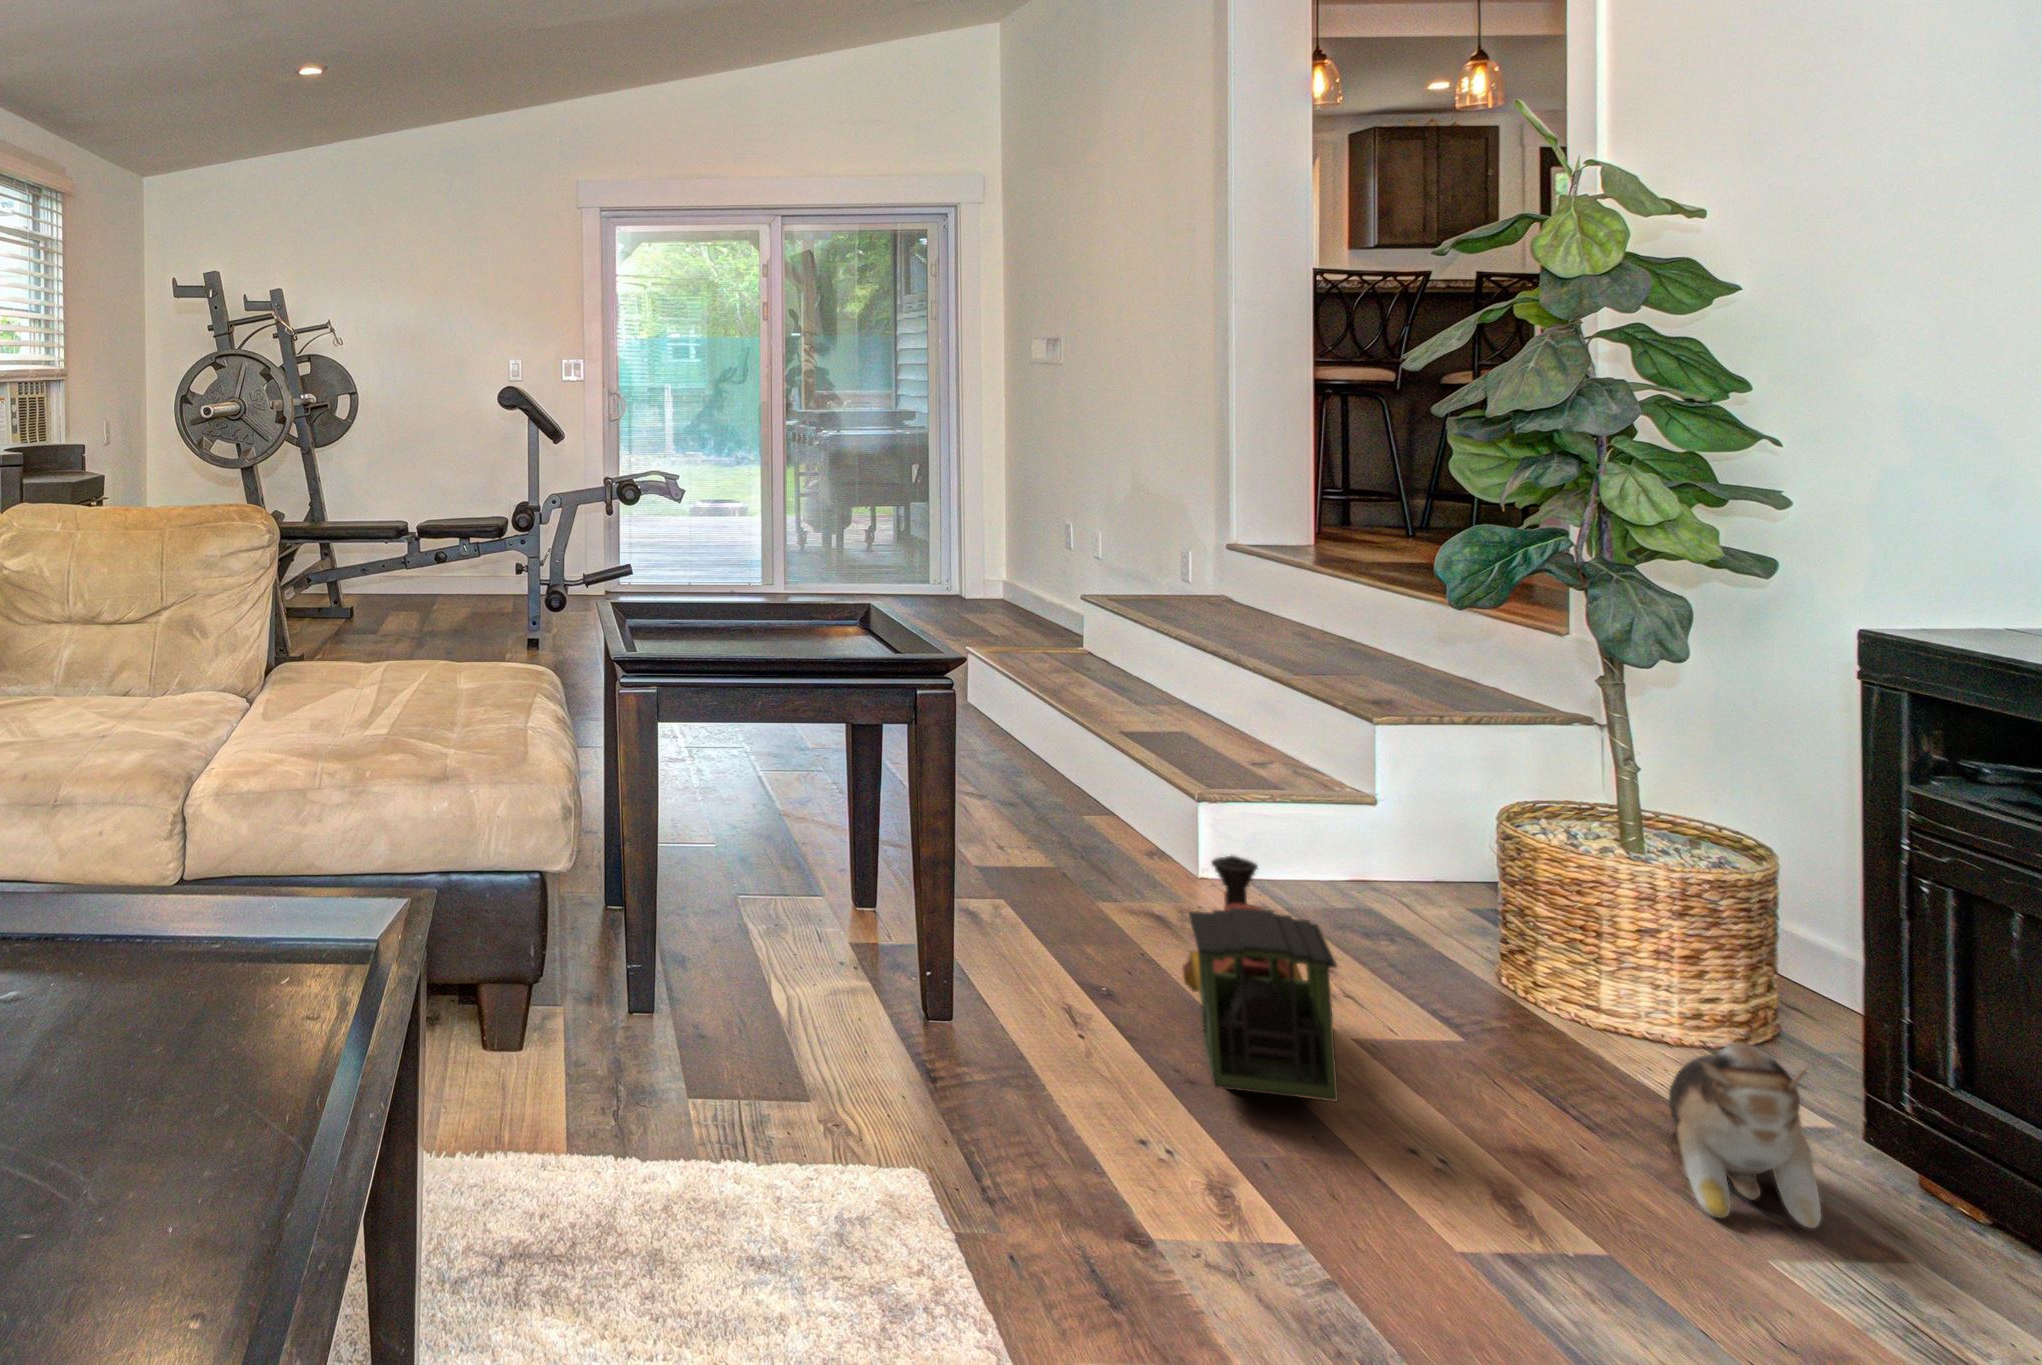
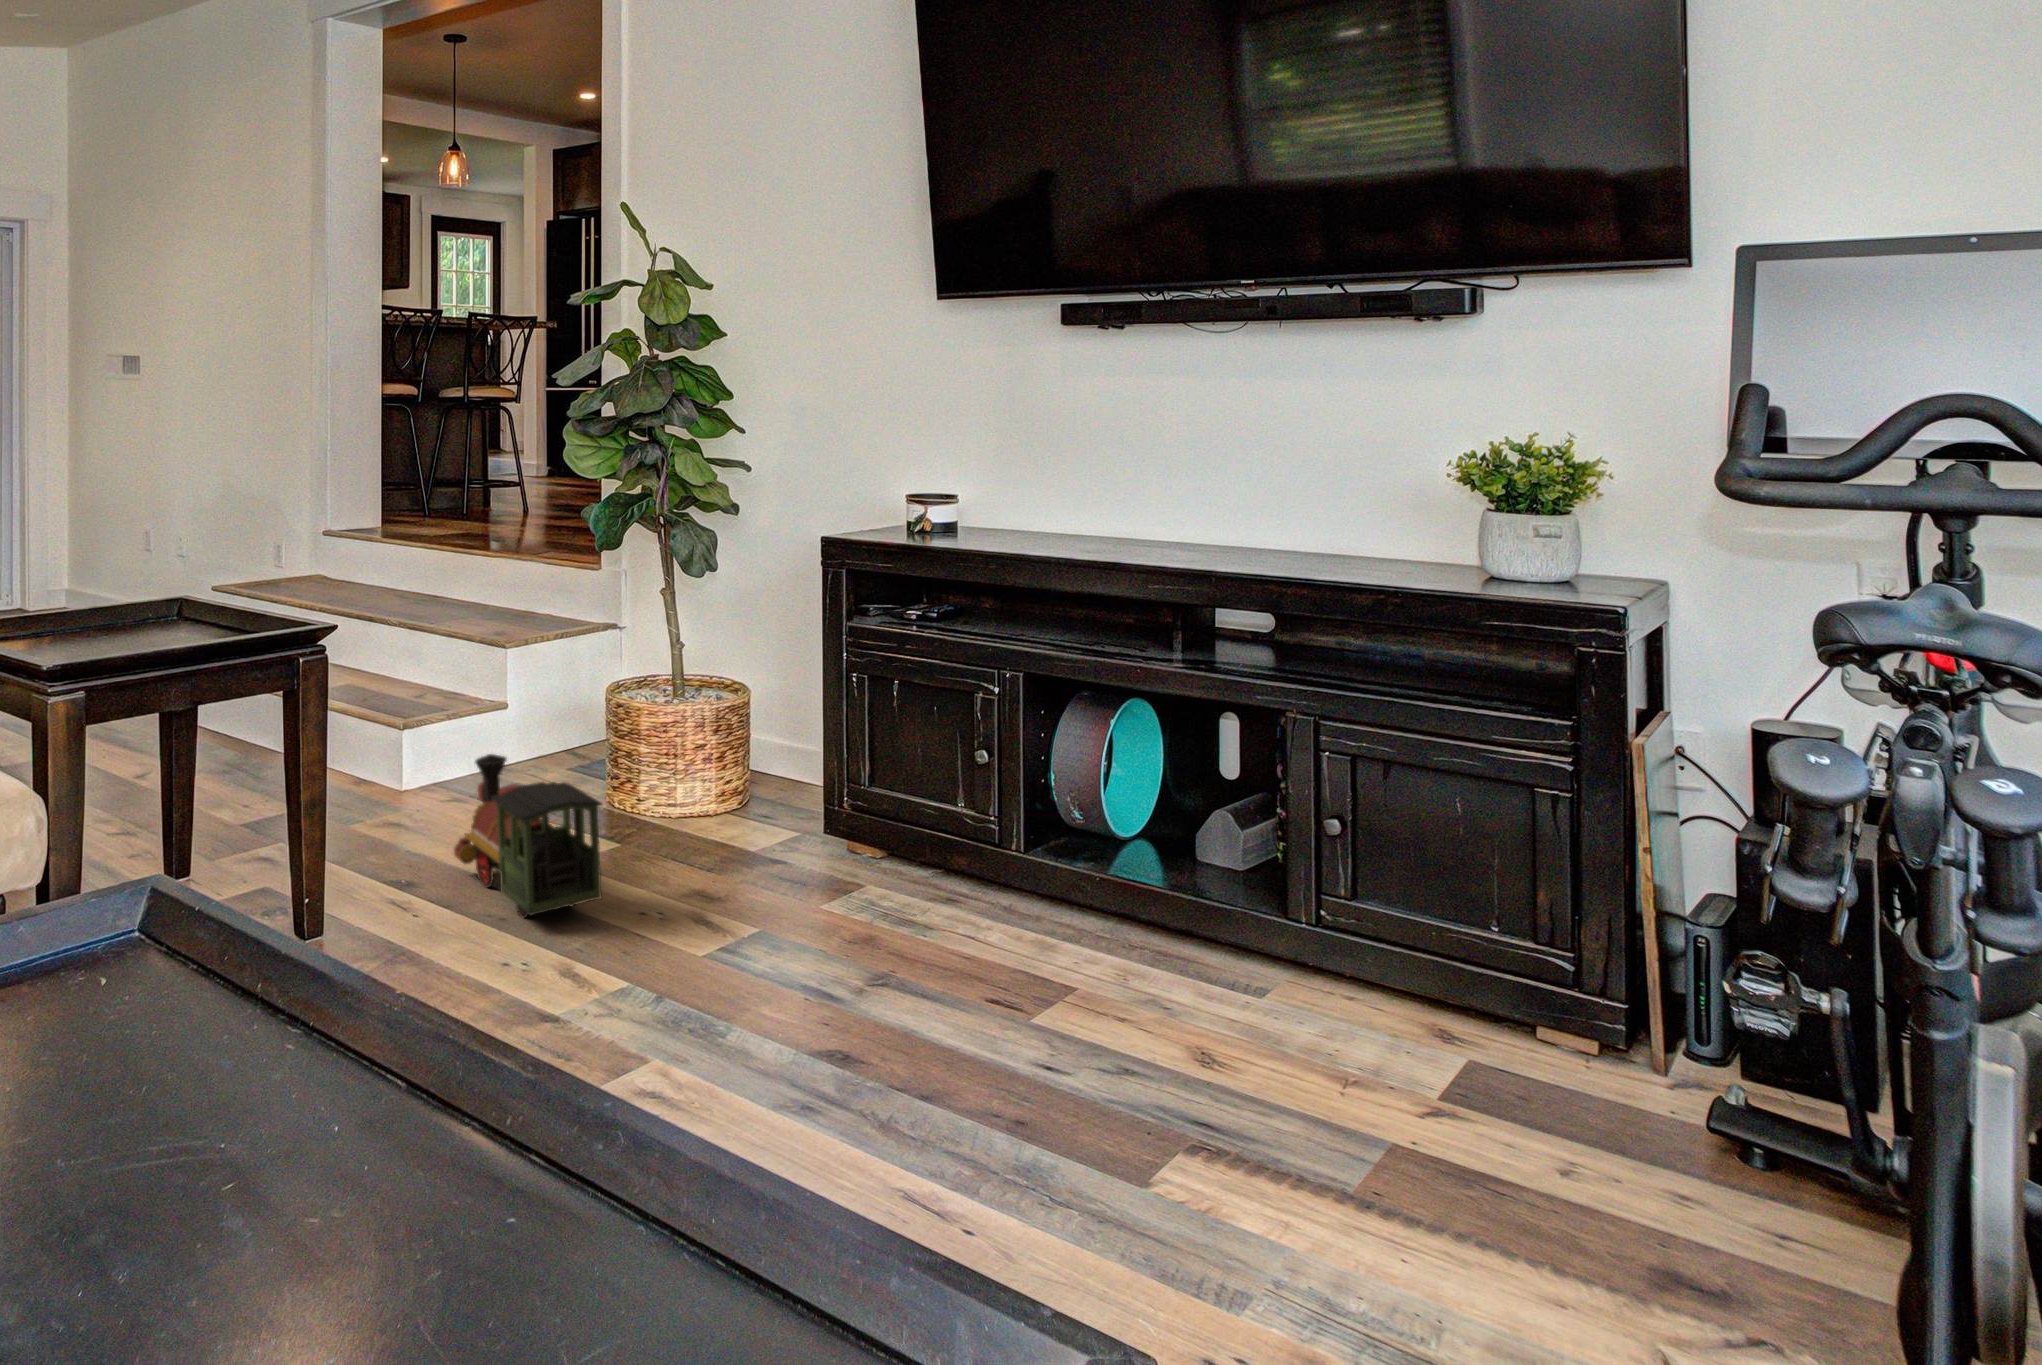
plush toy: present [1669,1041,1821,1228] -> none [747,785,836,895]

